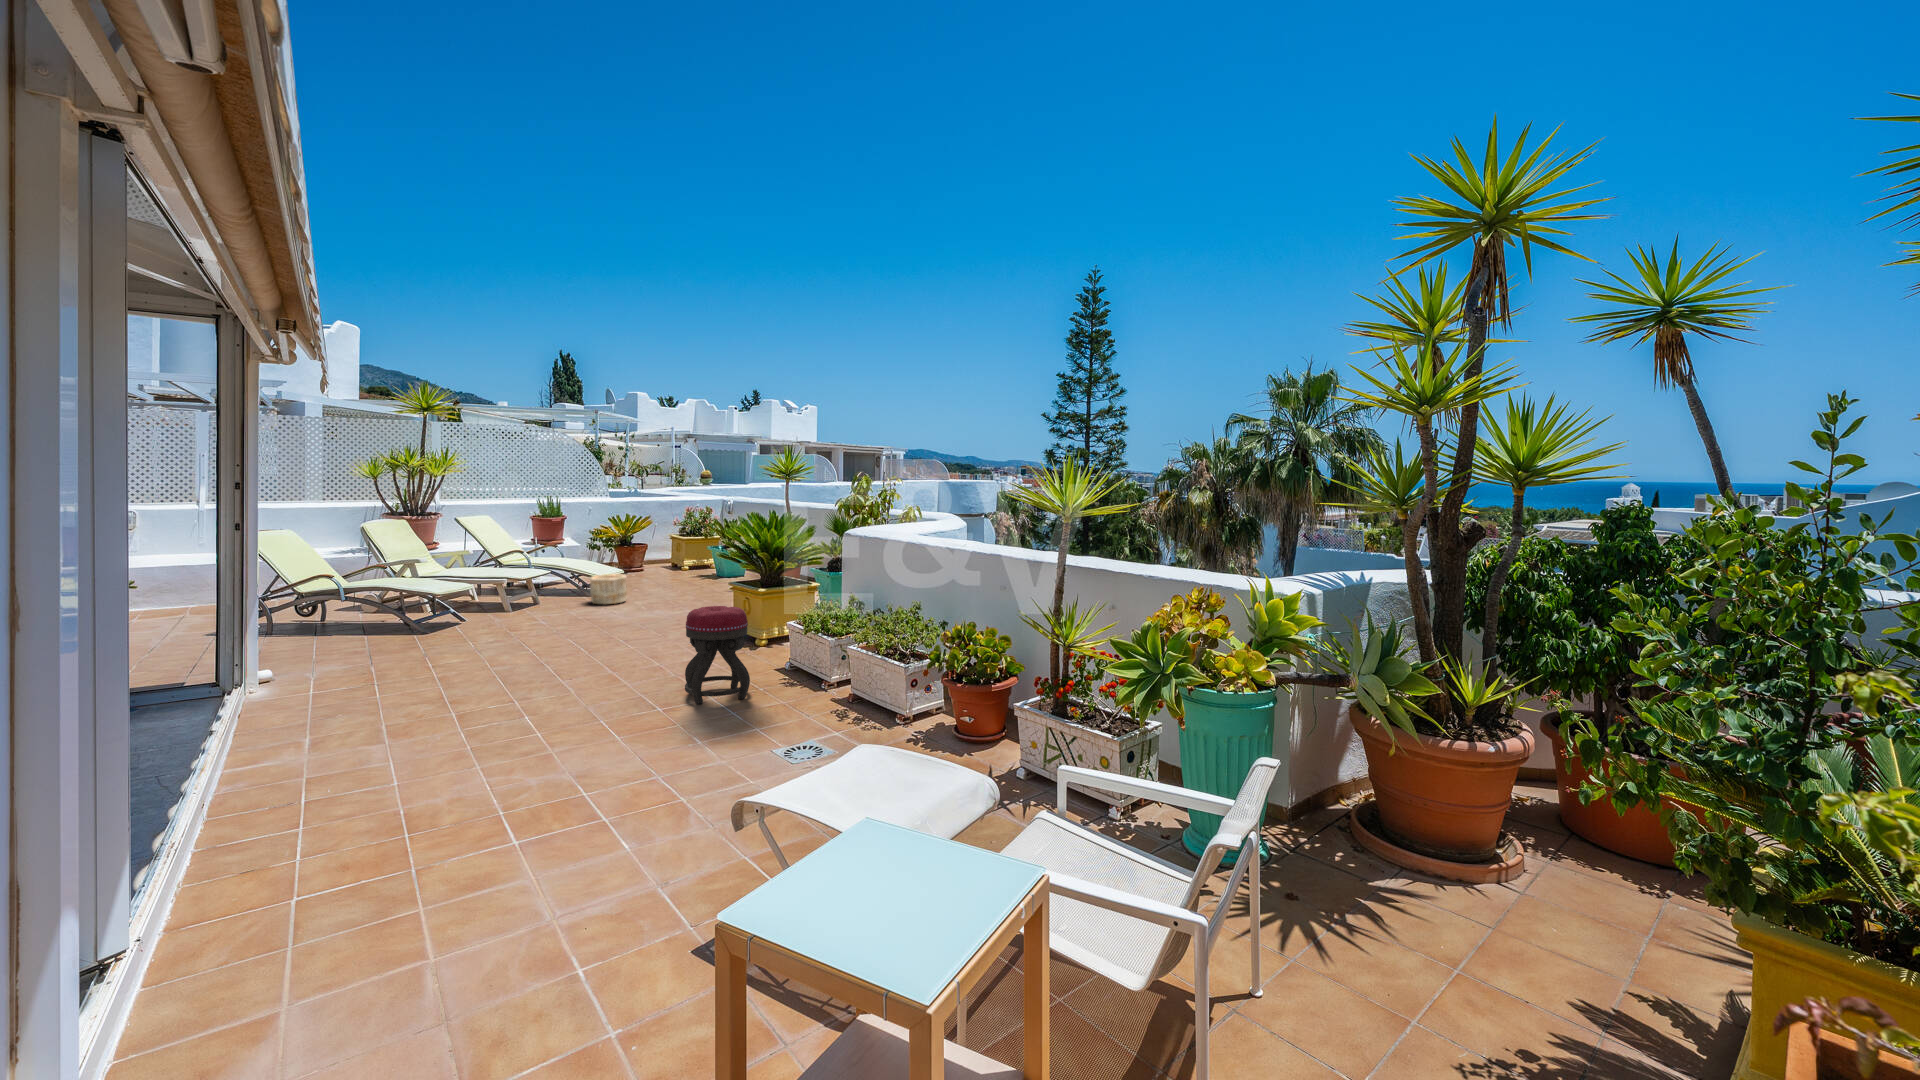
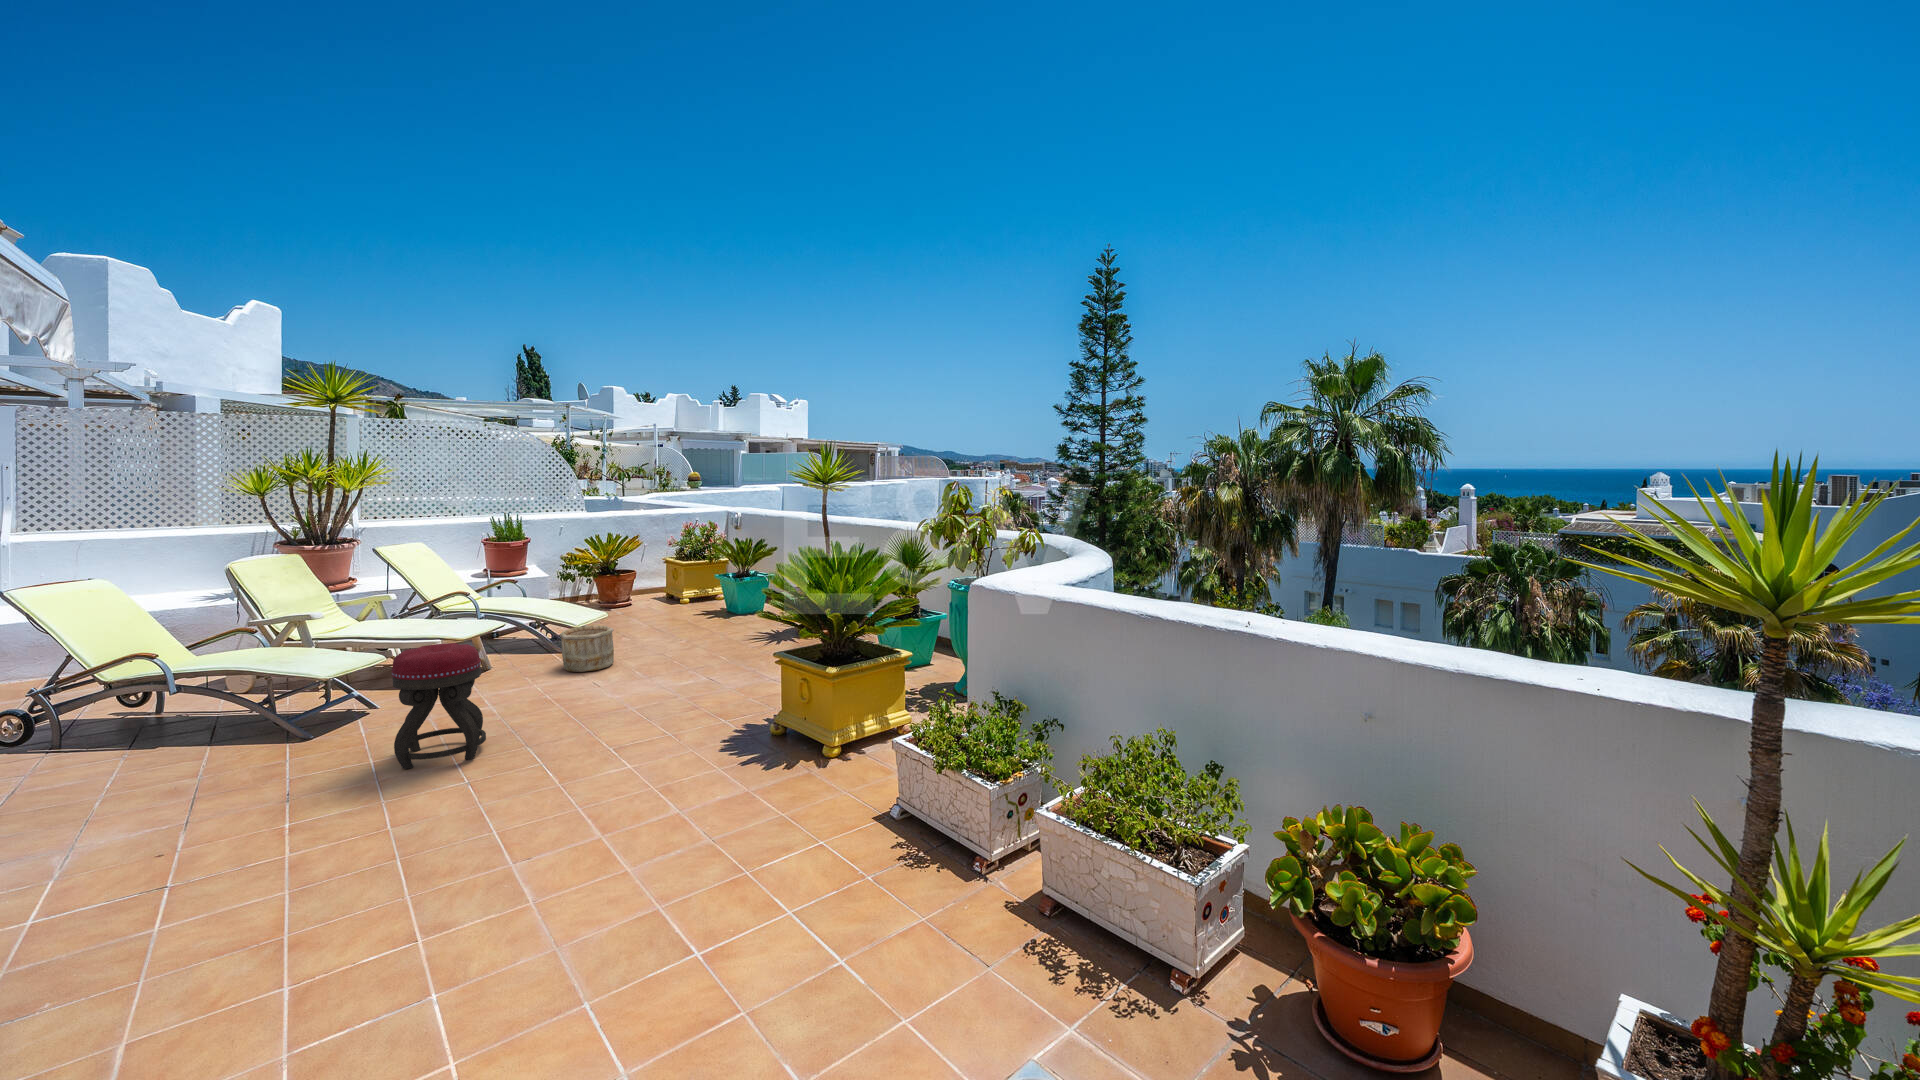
ottoman: present [685,606,750,704] -> present [392,643,486,769]

